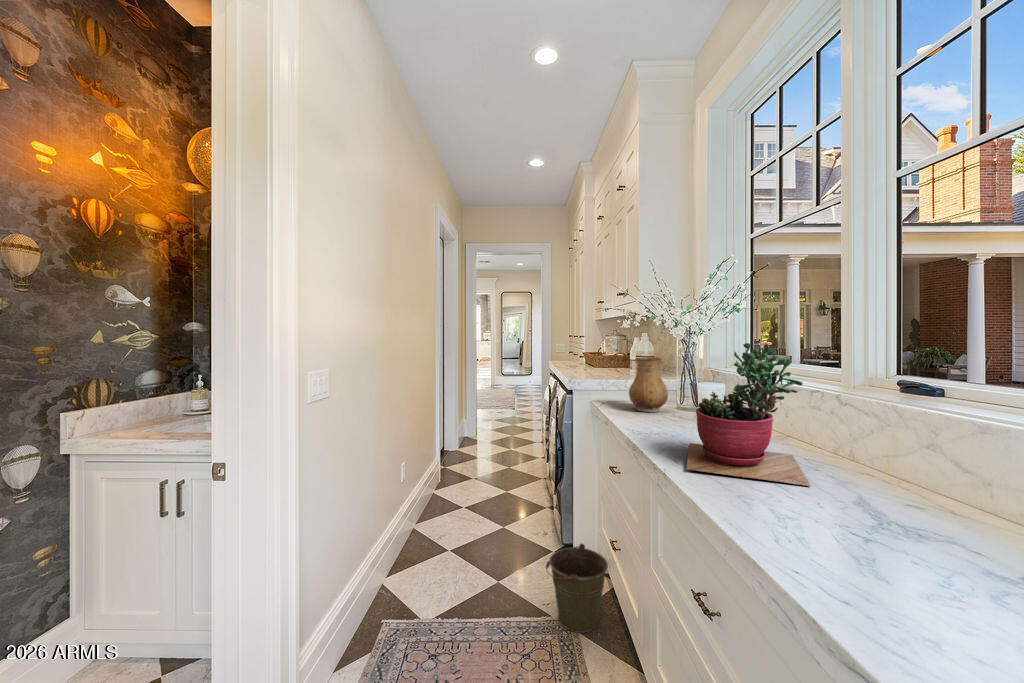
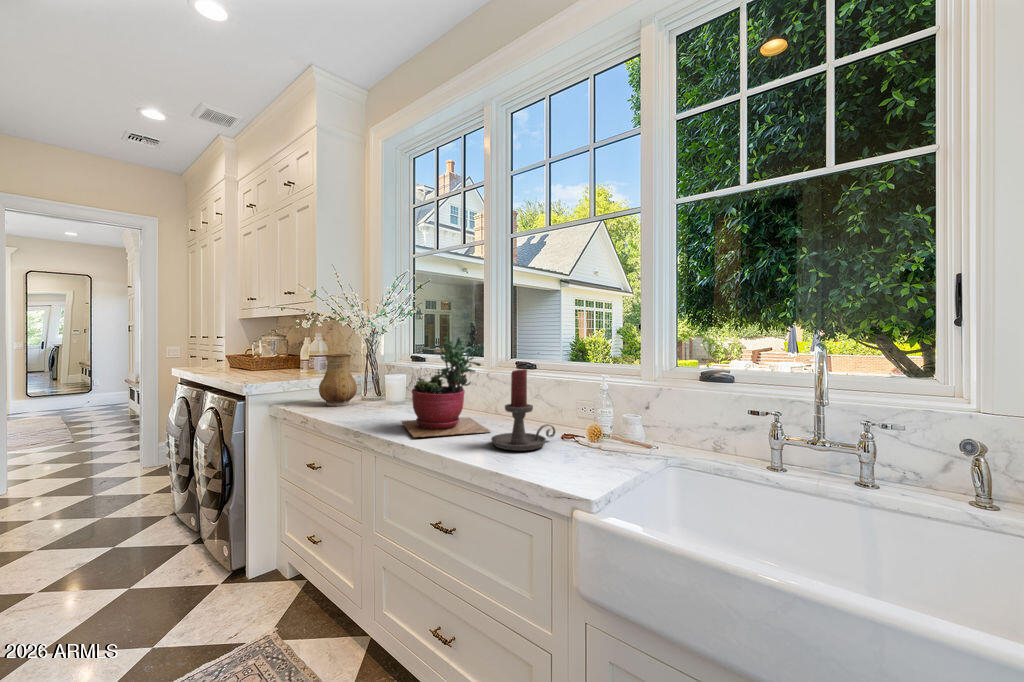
candle holder: none [789,400,932,540] -> present [491,369,555,451]
bucket: present [546,544,608,632] -> none [238,551,312,644]

